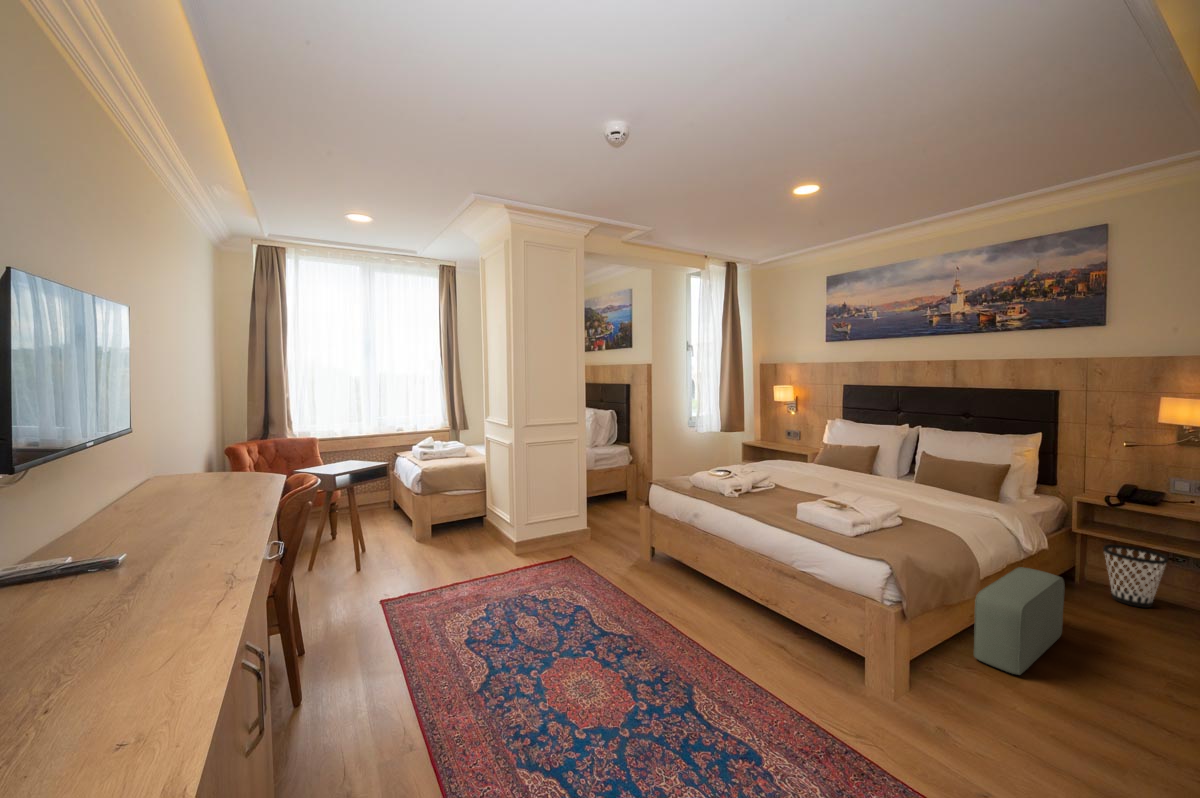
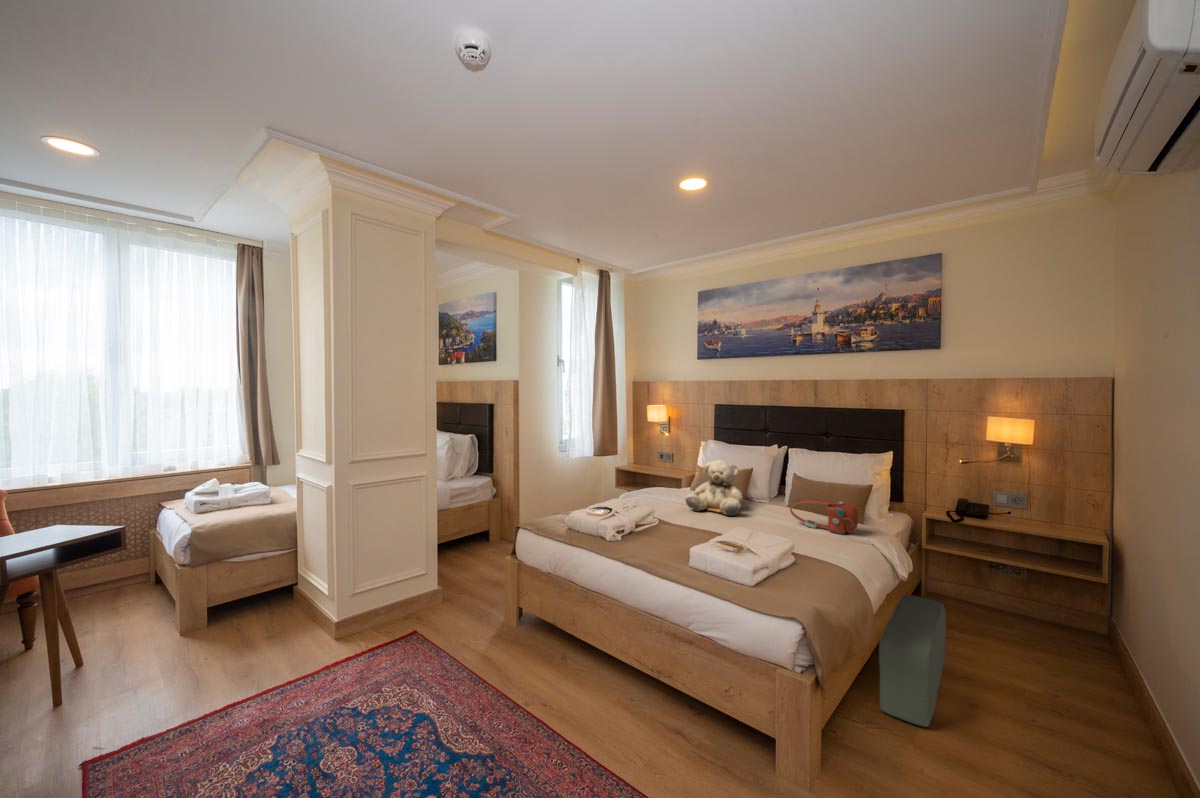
teddy bear: none [803,435,860,486] -> present [686,459,743,516]
handbag: none [905,473,974,506] -> present [790,500,858,534]
wastebasket: present [1103,544,1168,608] -> none [955,556,1009,617]

